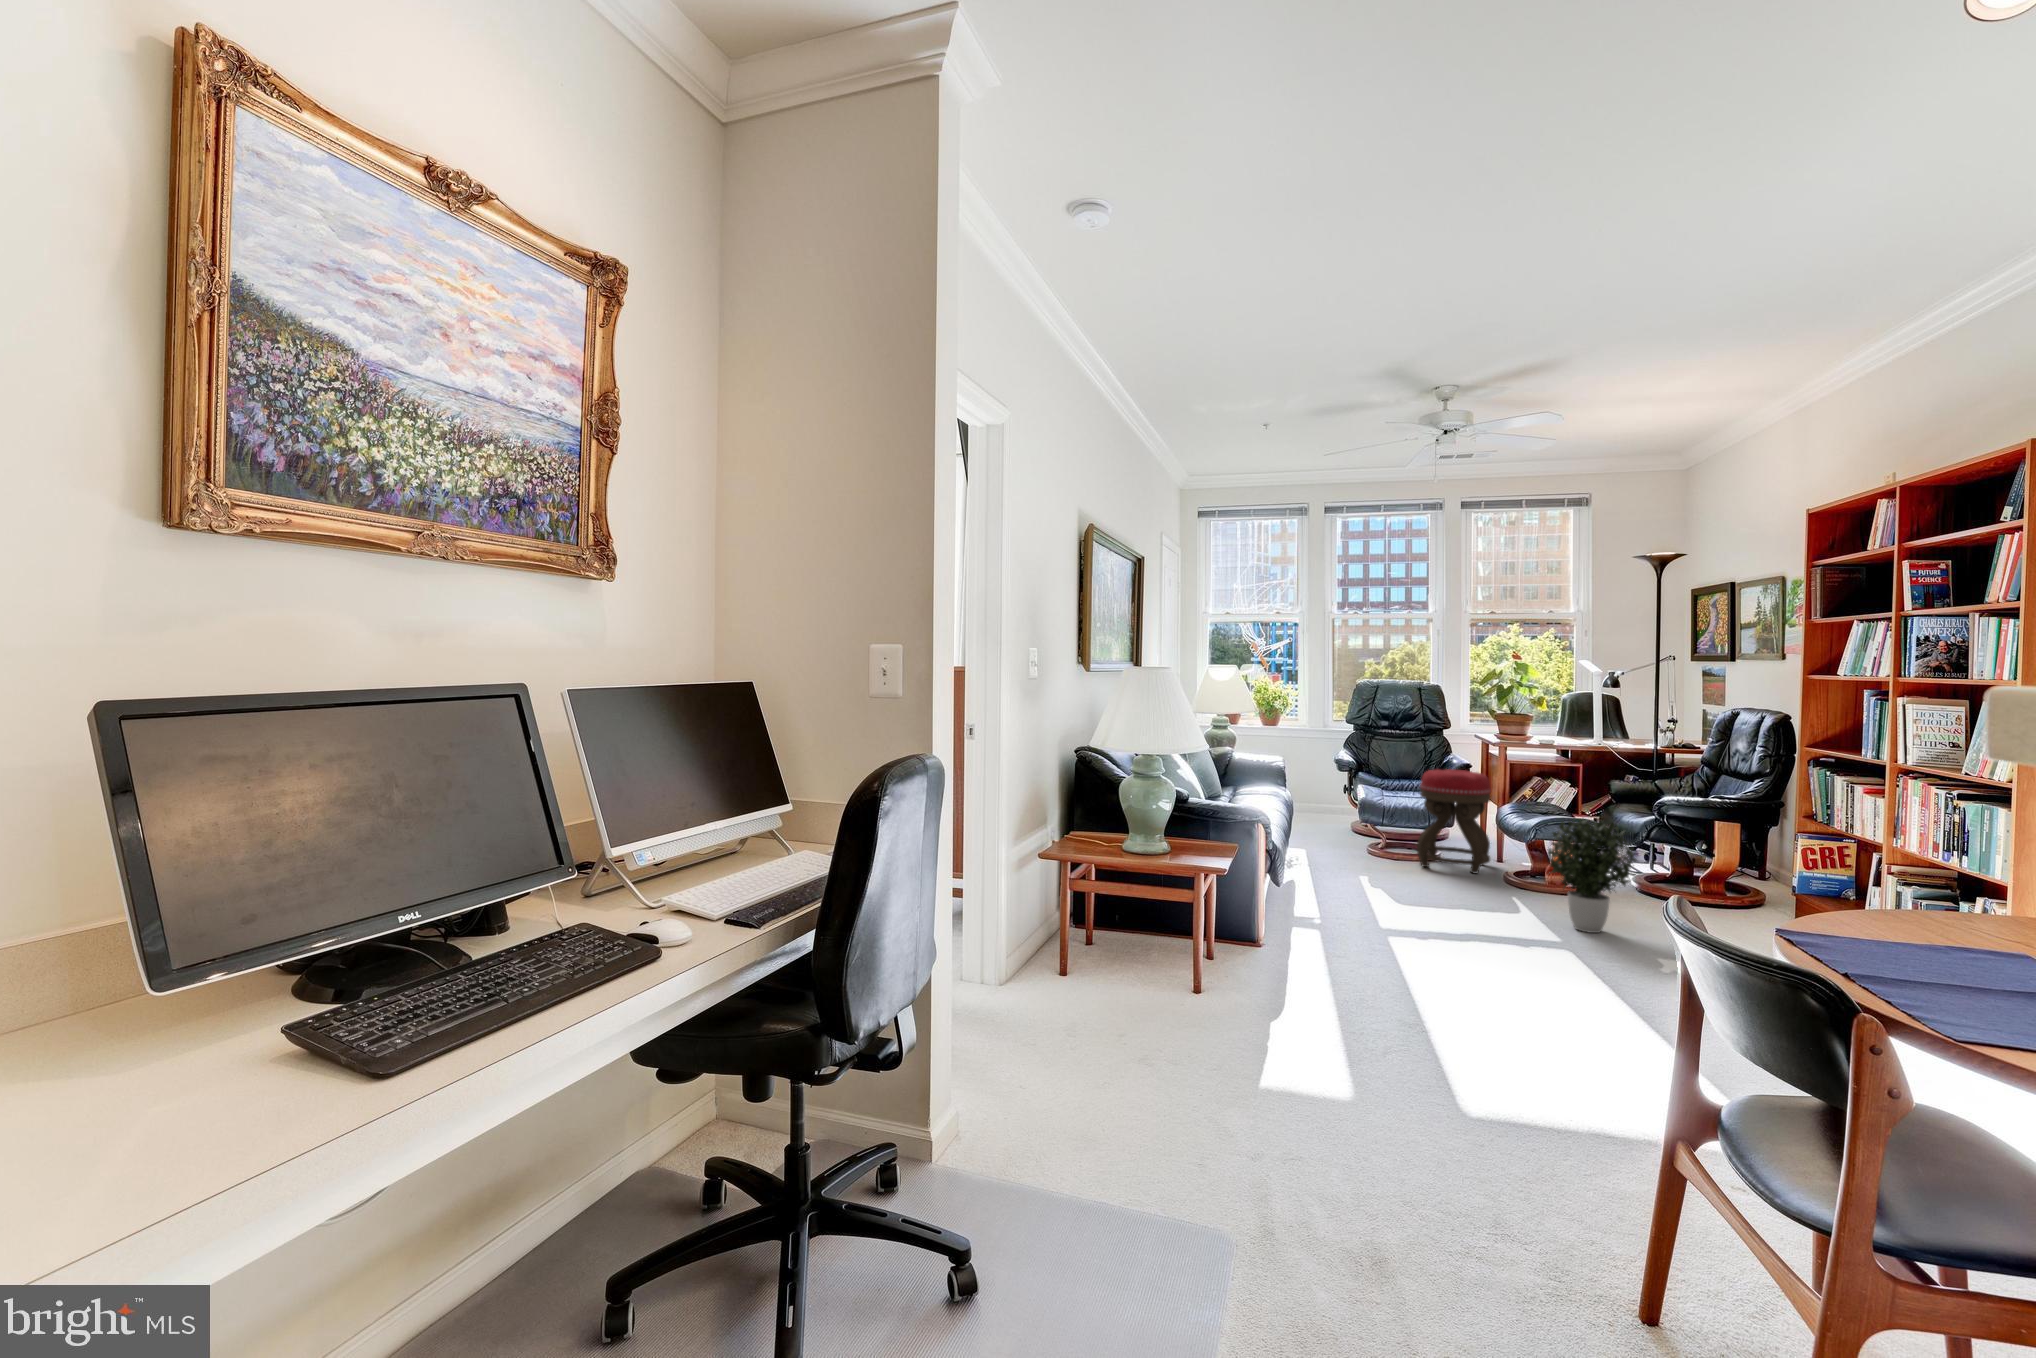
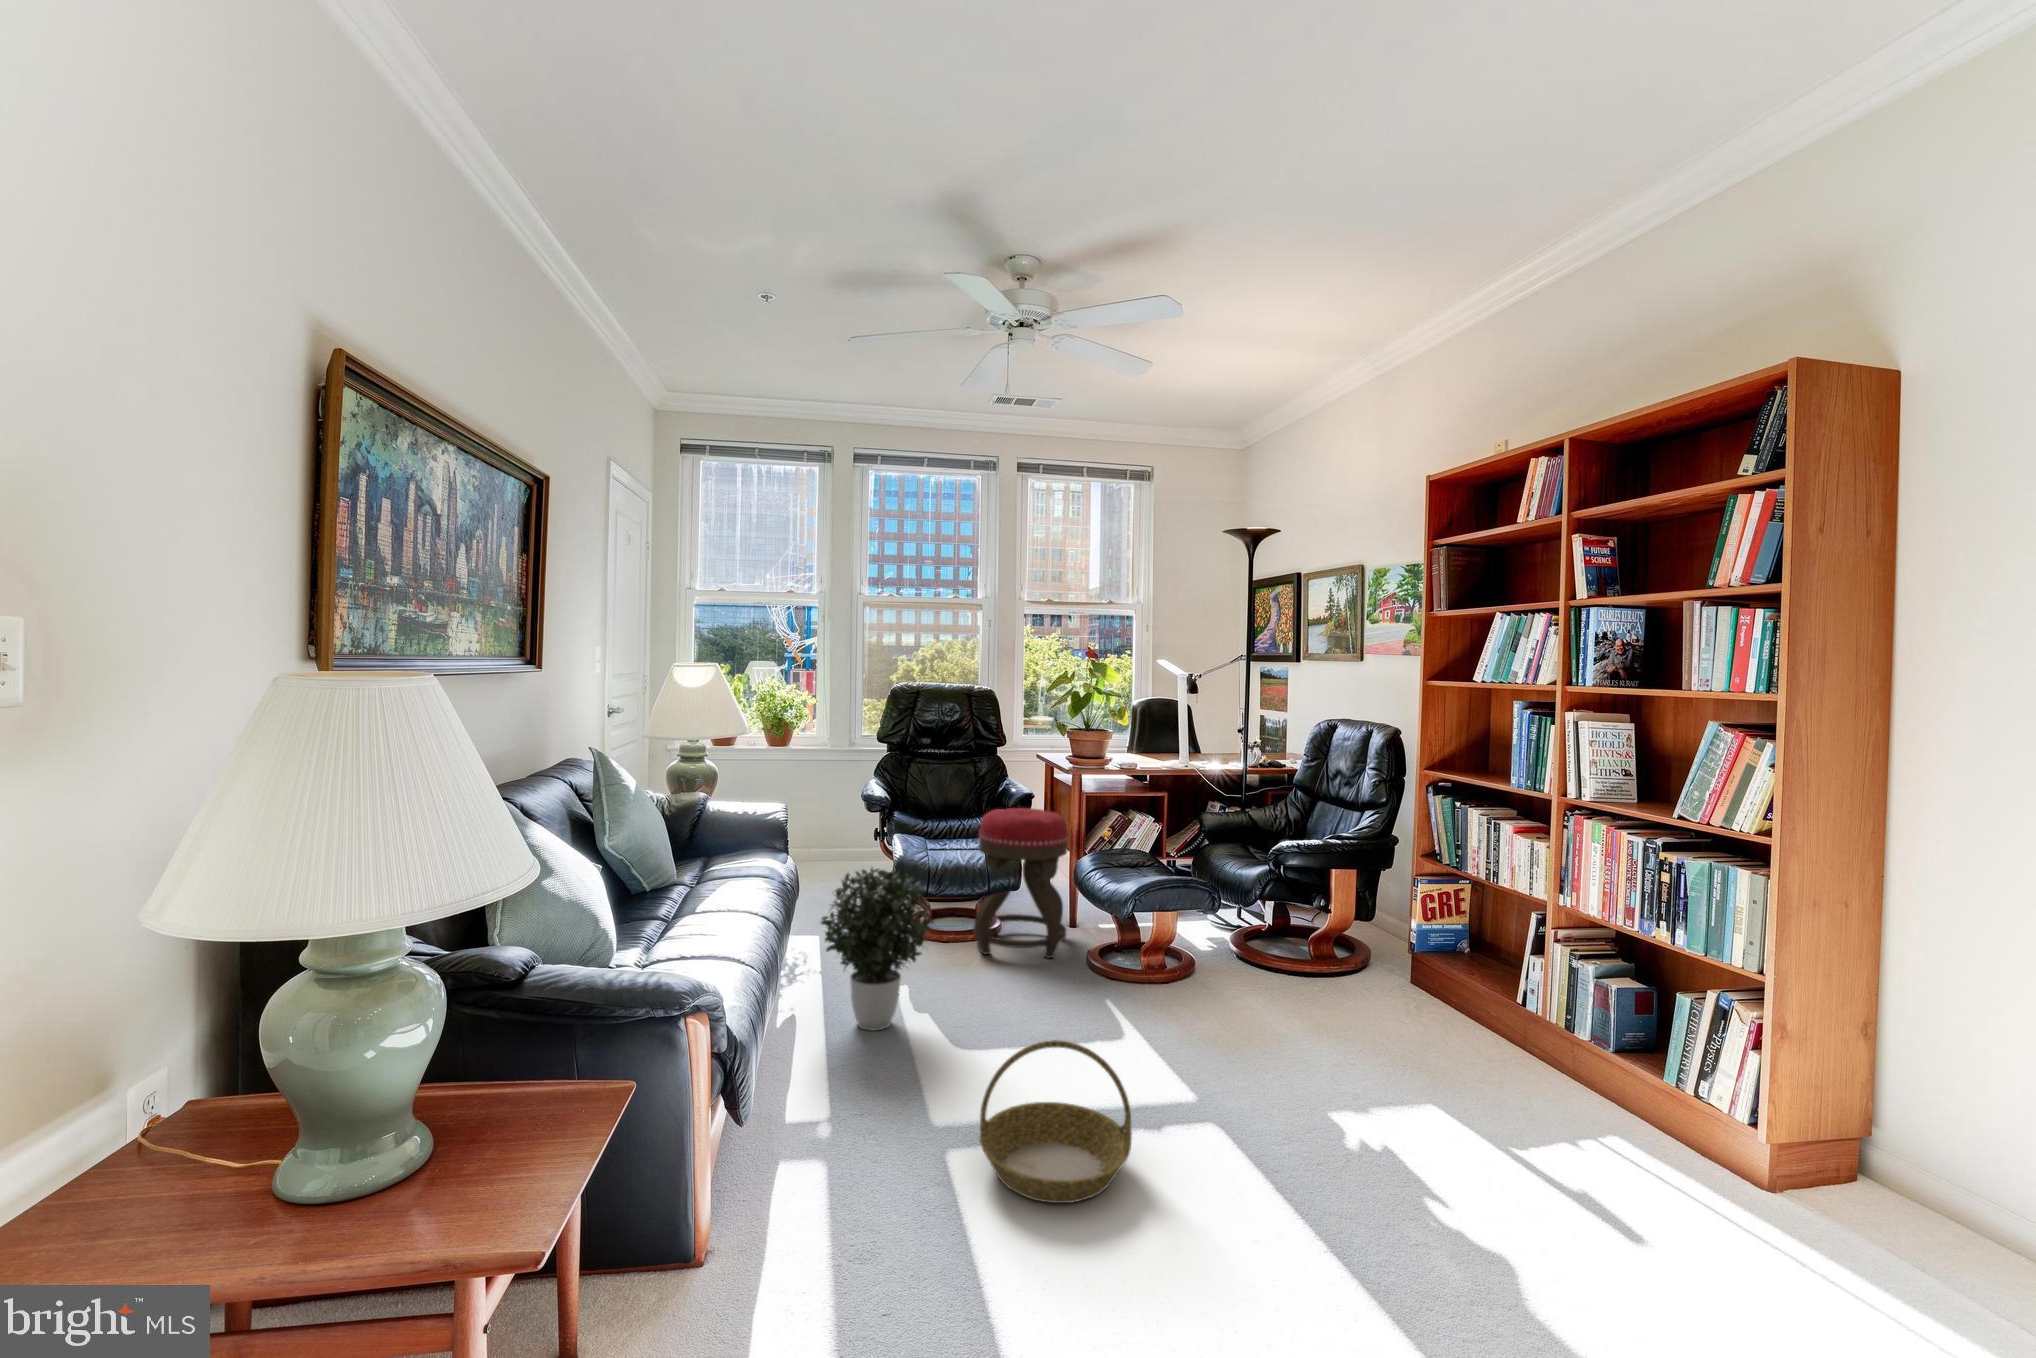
potted plant: present [1548,819,1636,933] -> present [821,867,933,1031]
basket: none [1401,872,1492,951] -> present [980,1040,1132,1203]

